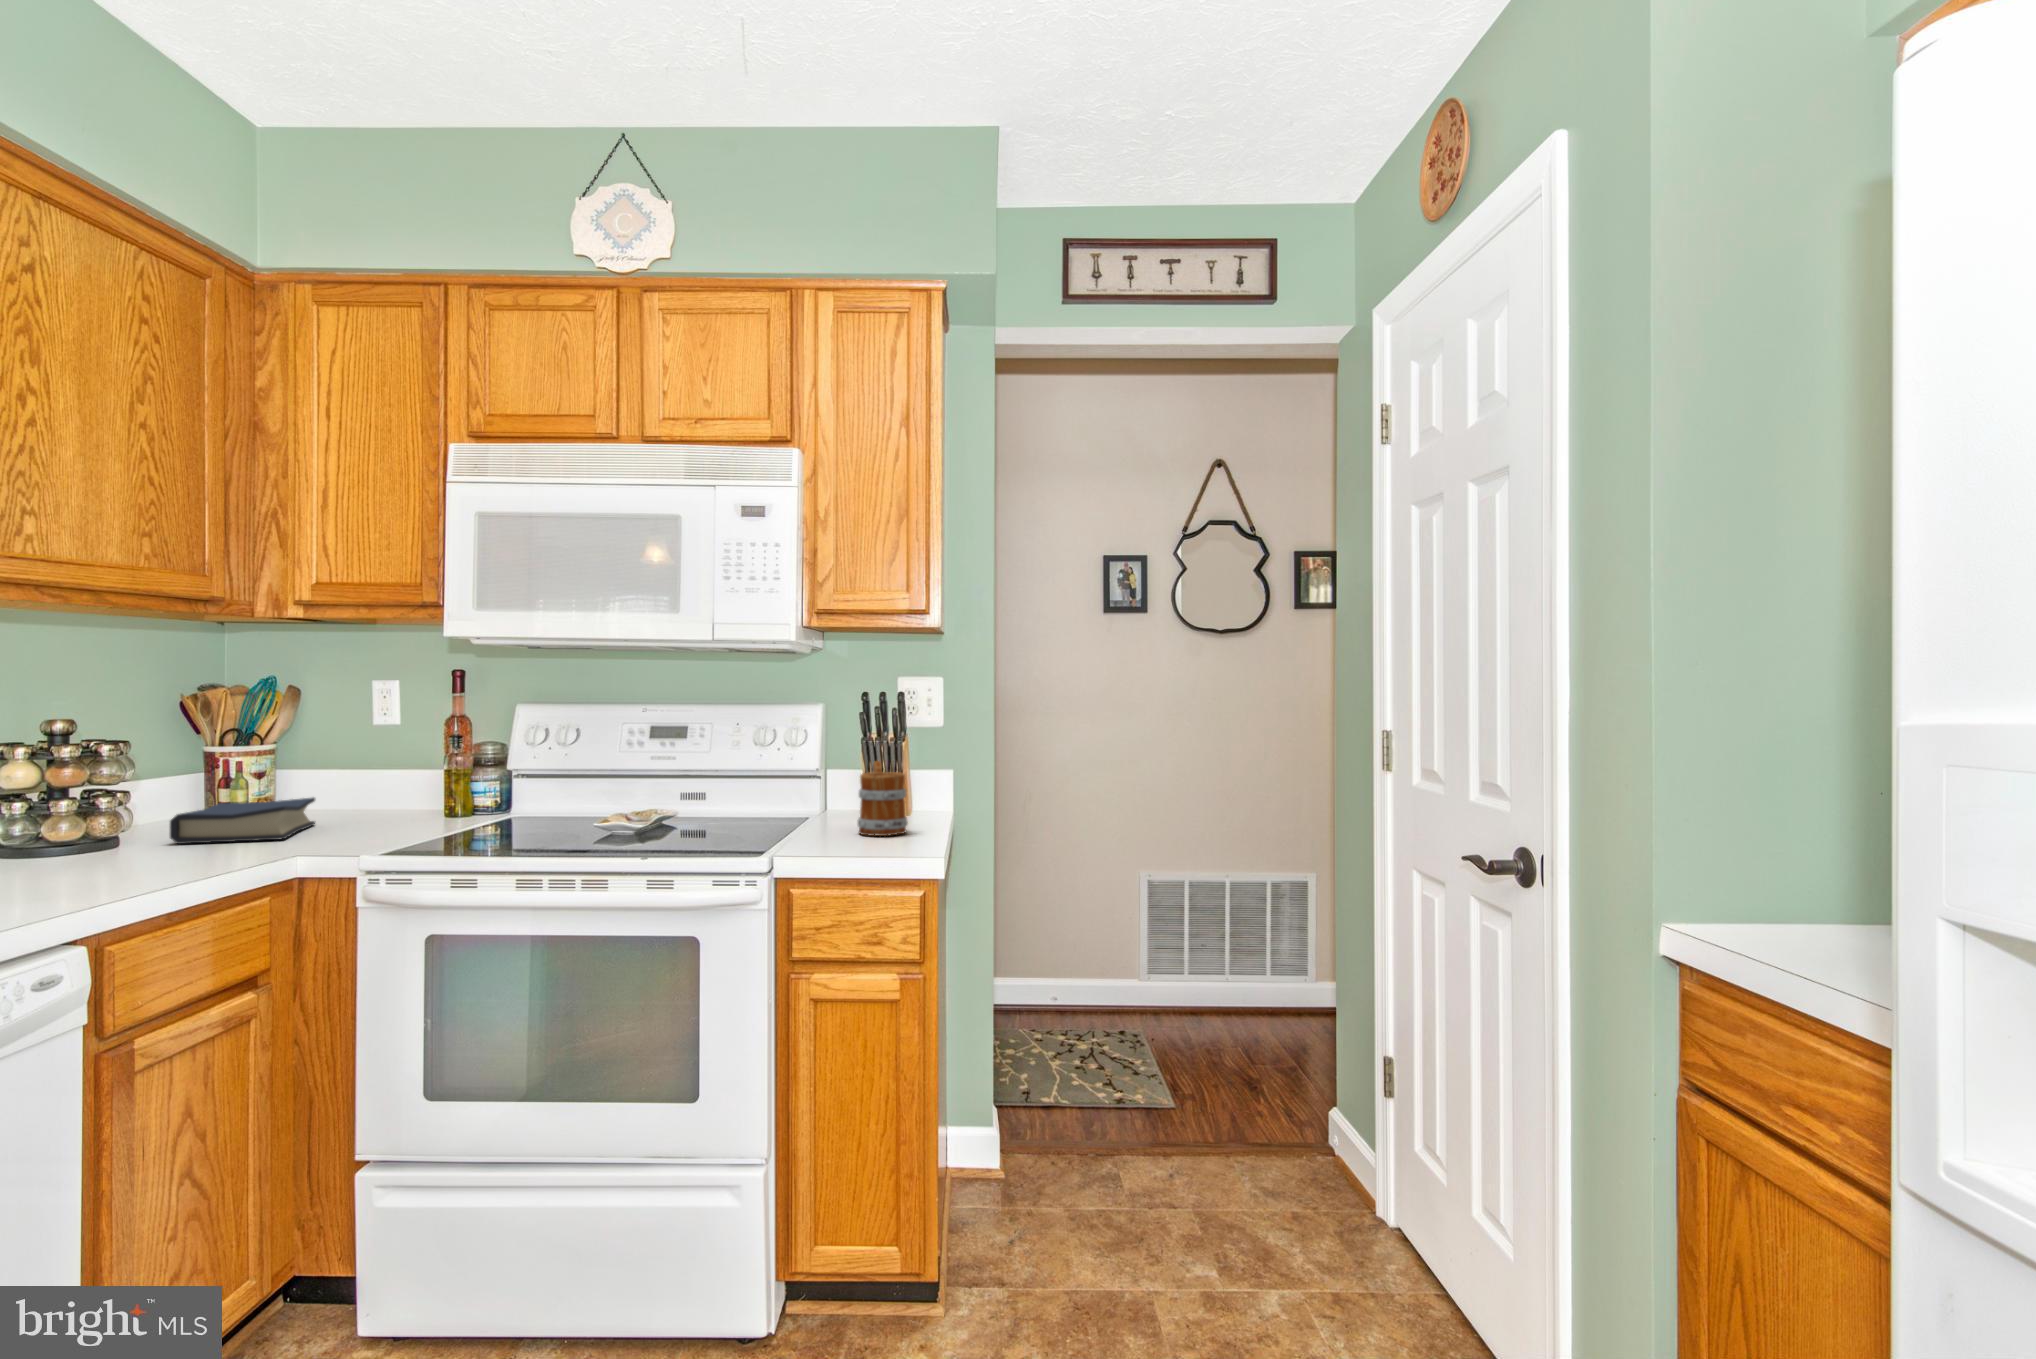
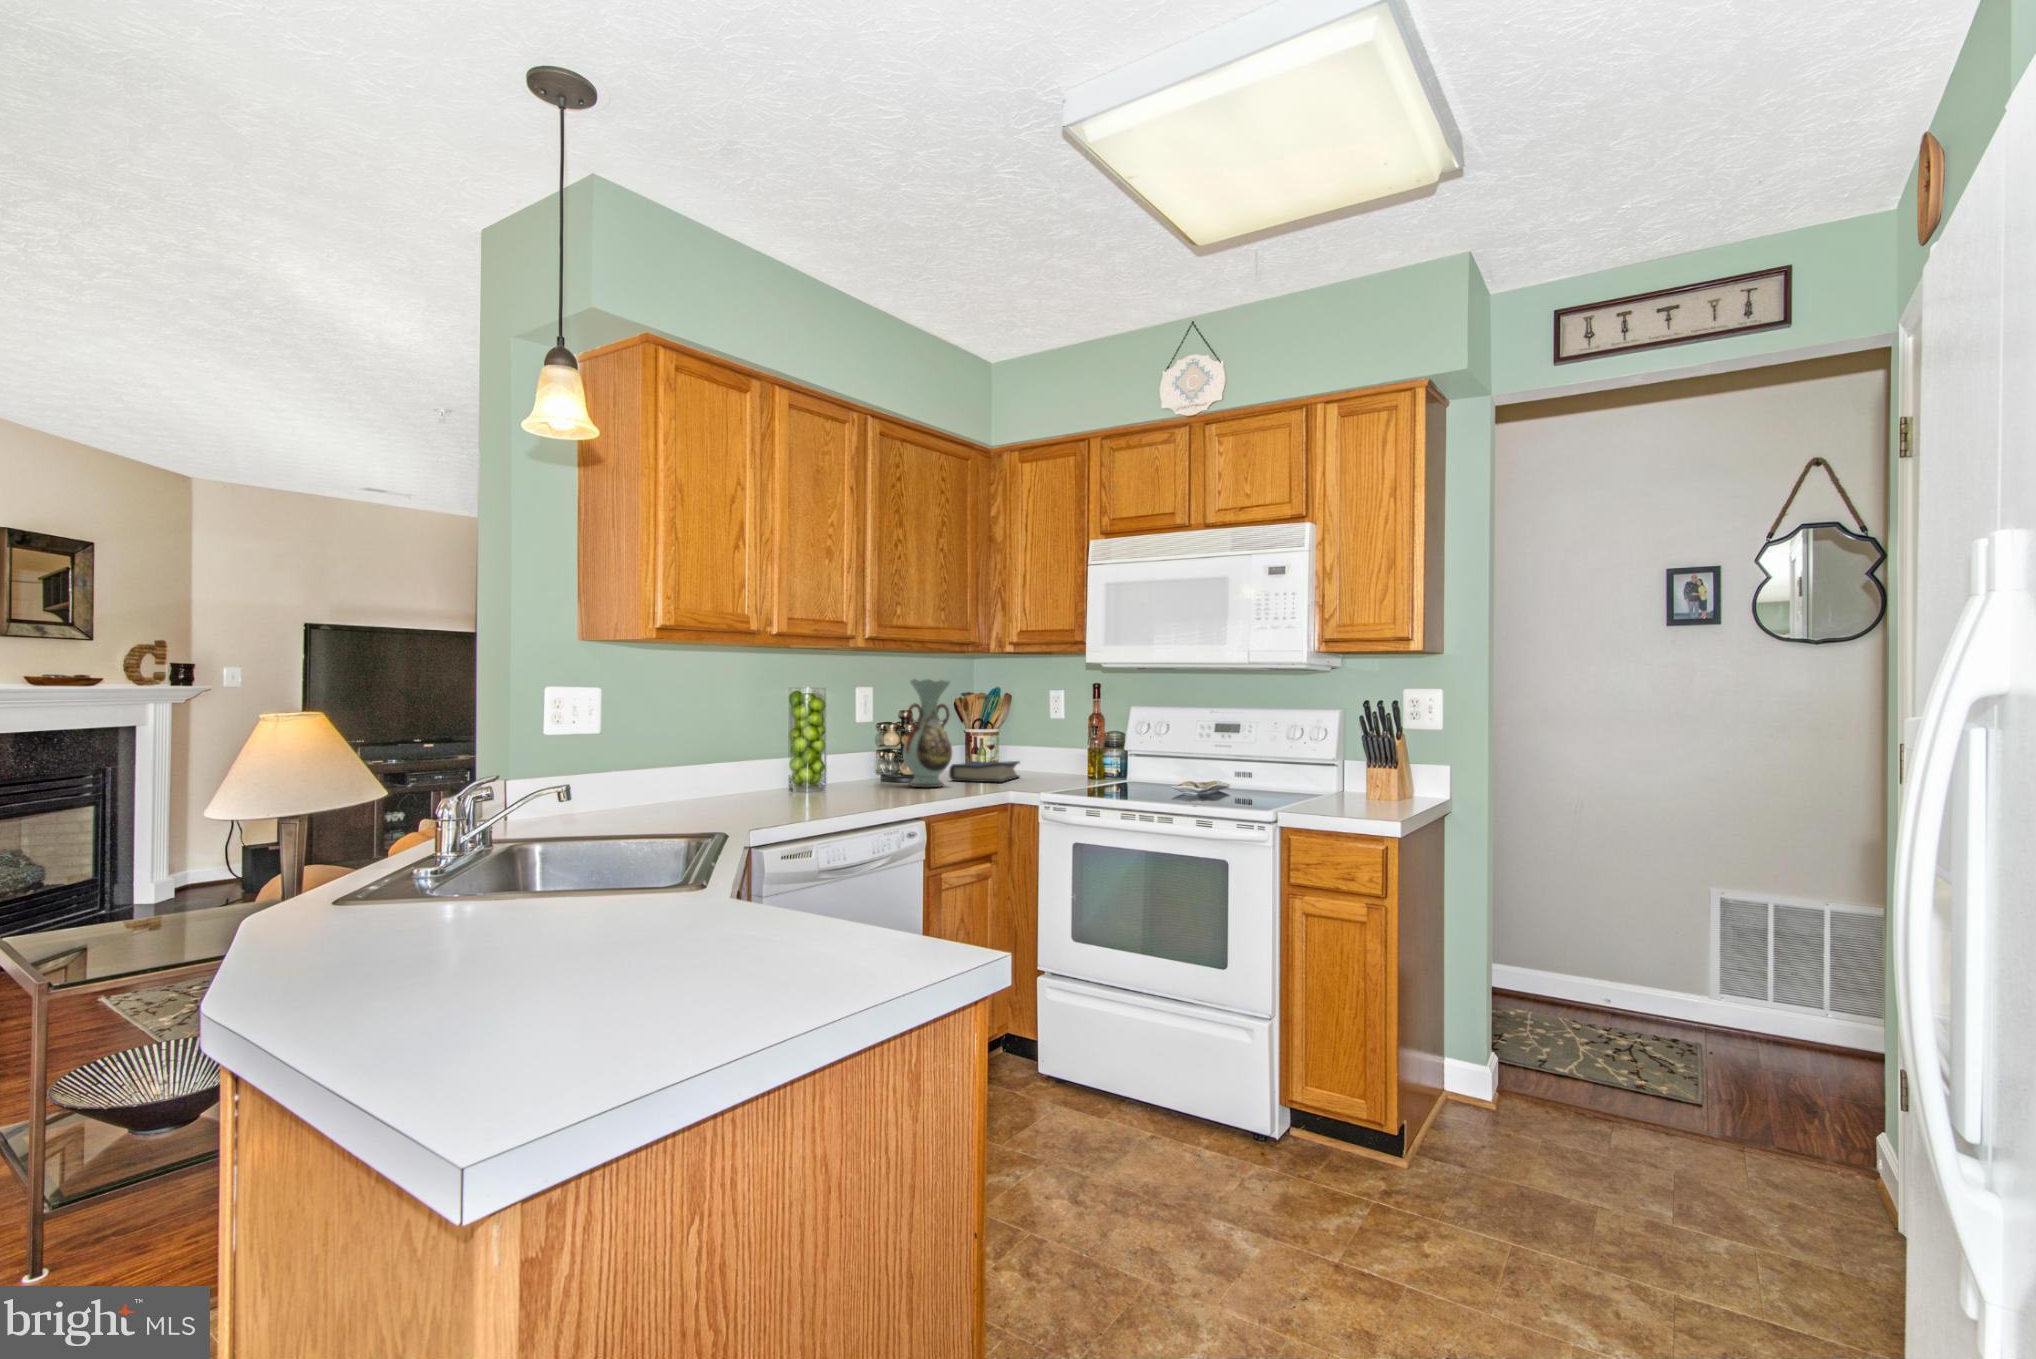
decorative vase: none [60,665,179,867] -> present [903,679,952,787]
mug: present [858,761,908,836] -> none [1353,752,1393,807]

